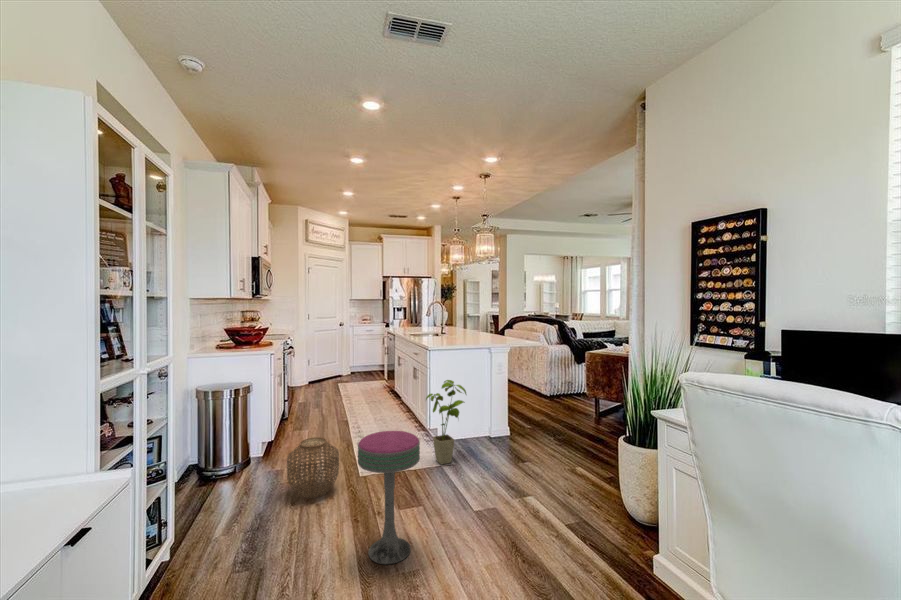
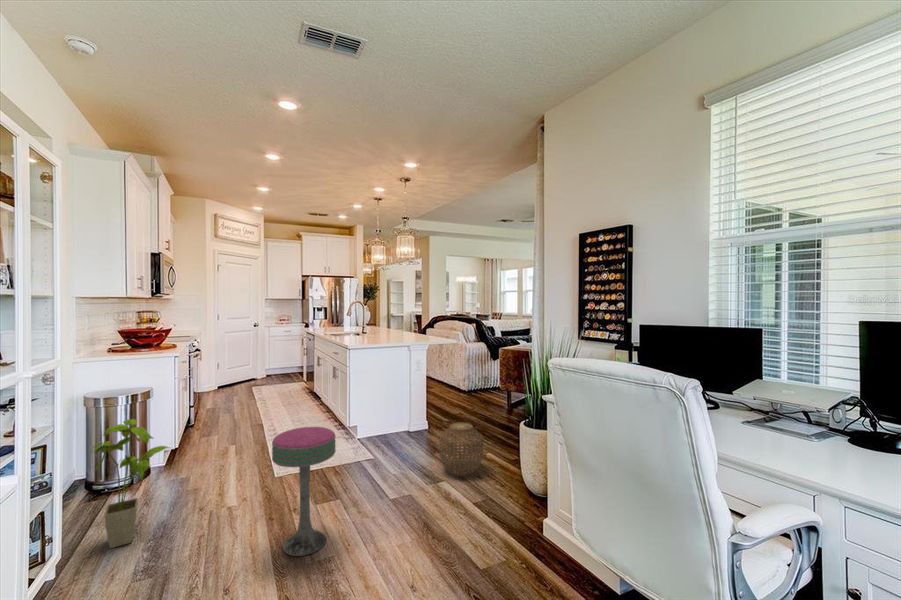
house plant: present [426,380,466,465] -> present [93,419,169,548]
woven basket: present [287,437,339,498] -> present [439,422,483,476]

